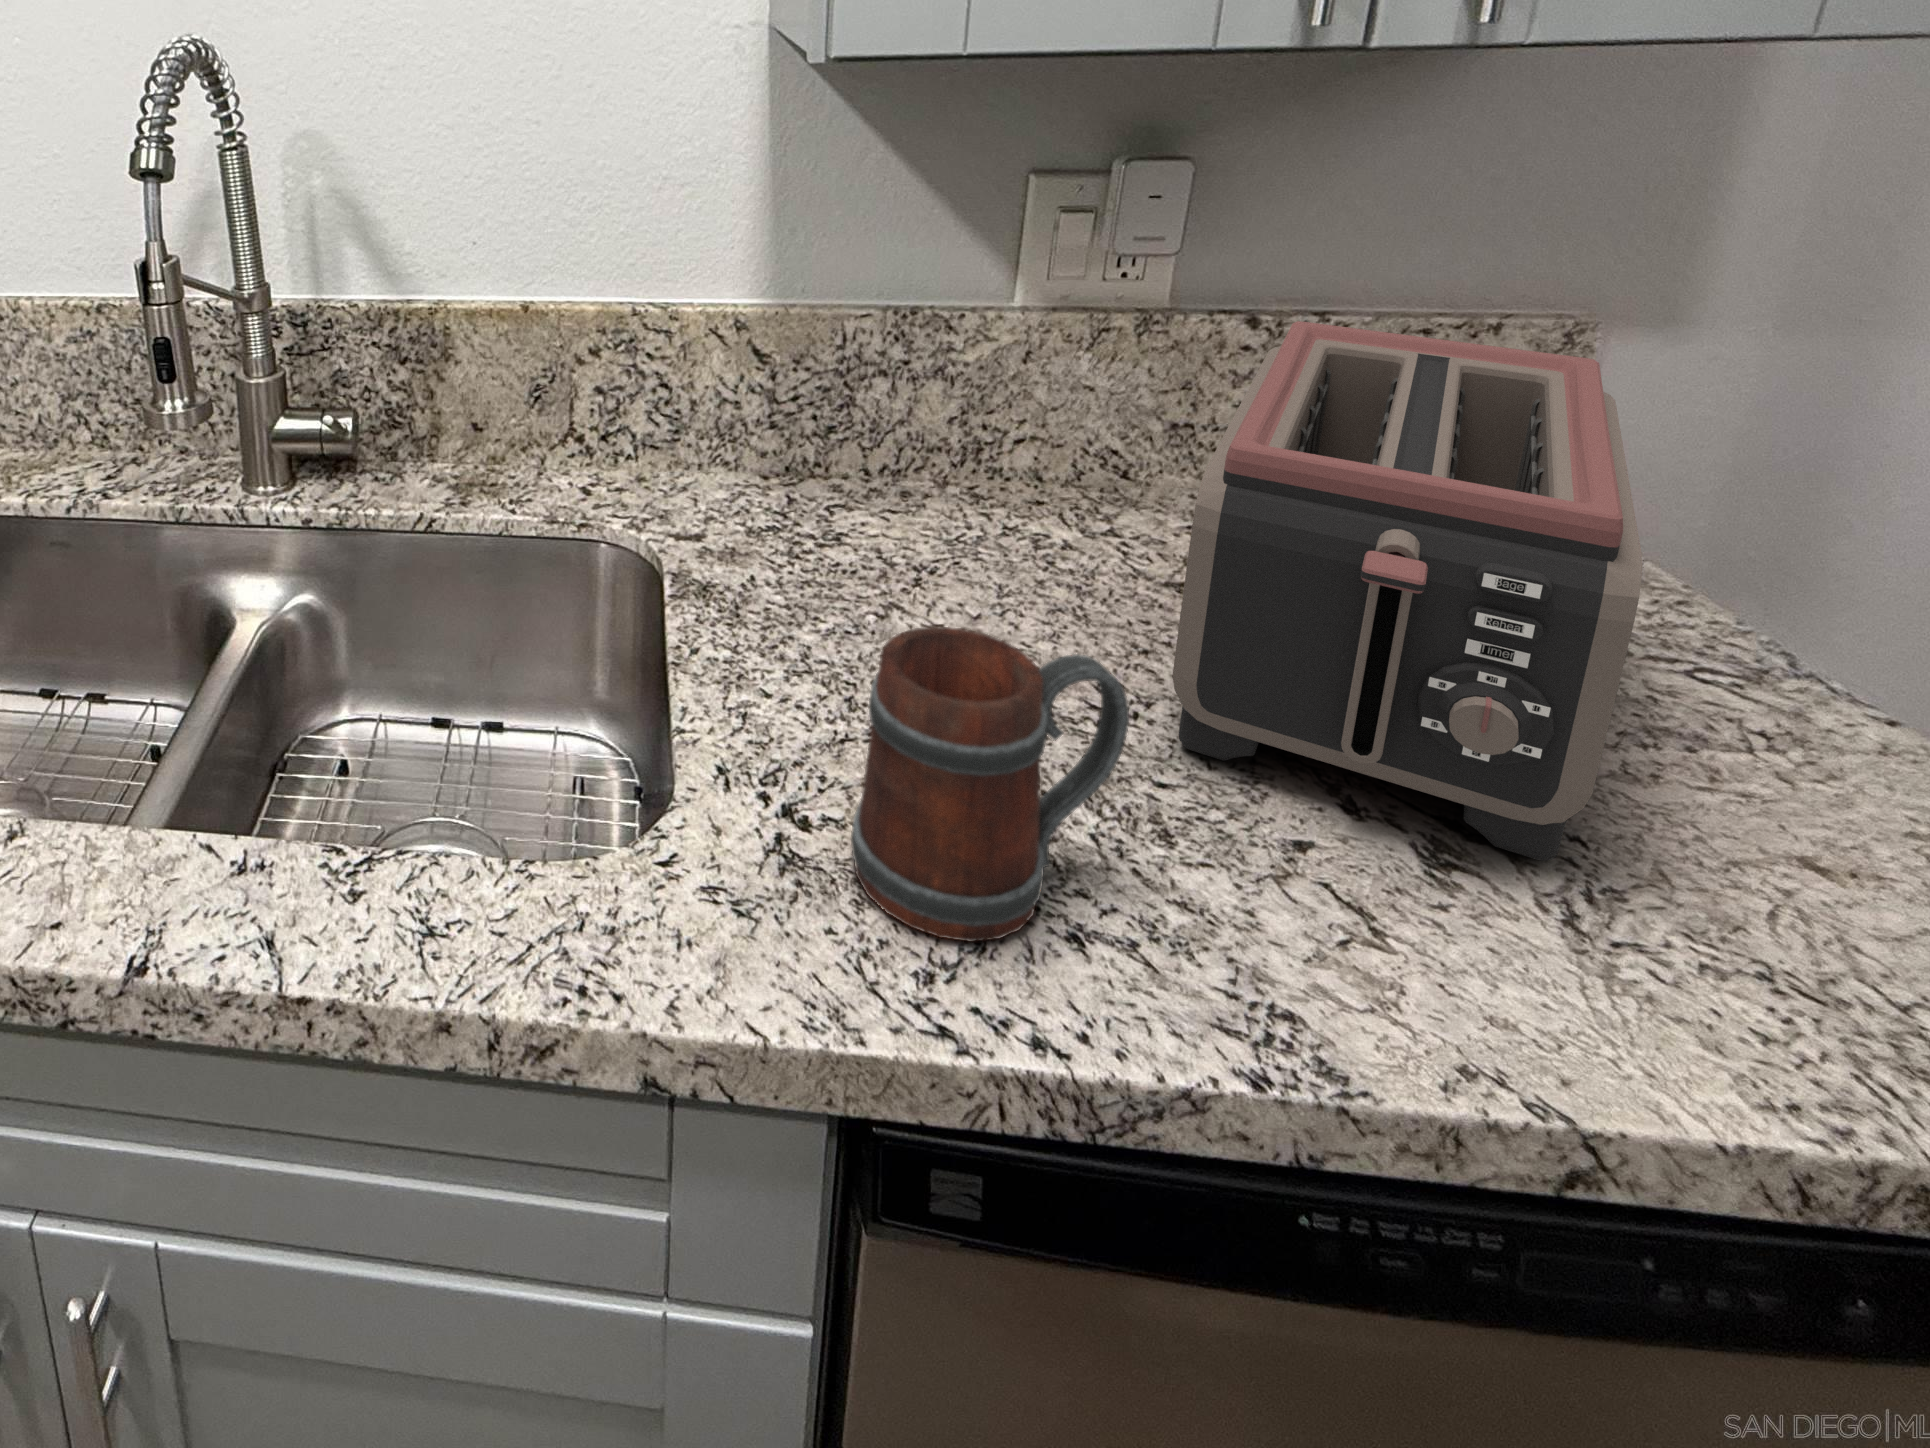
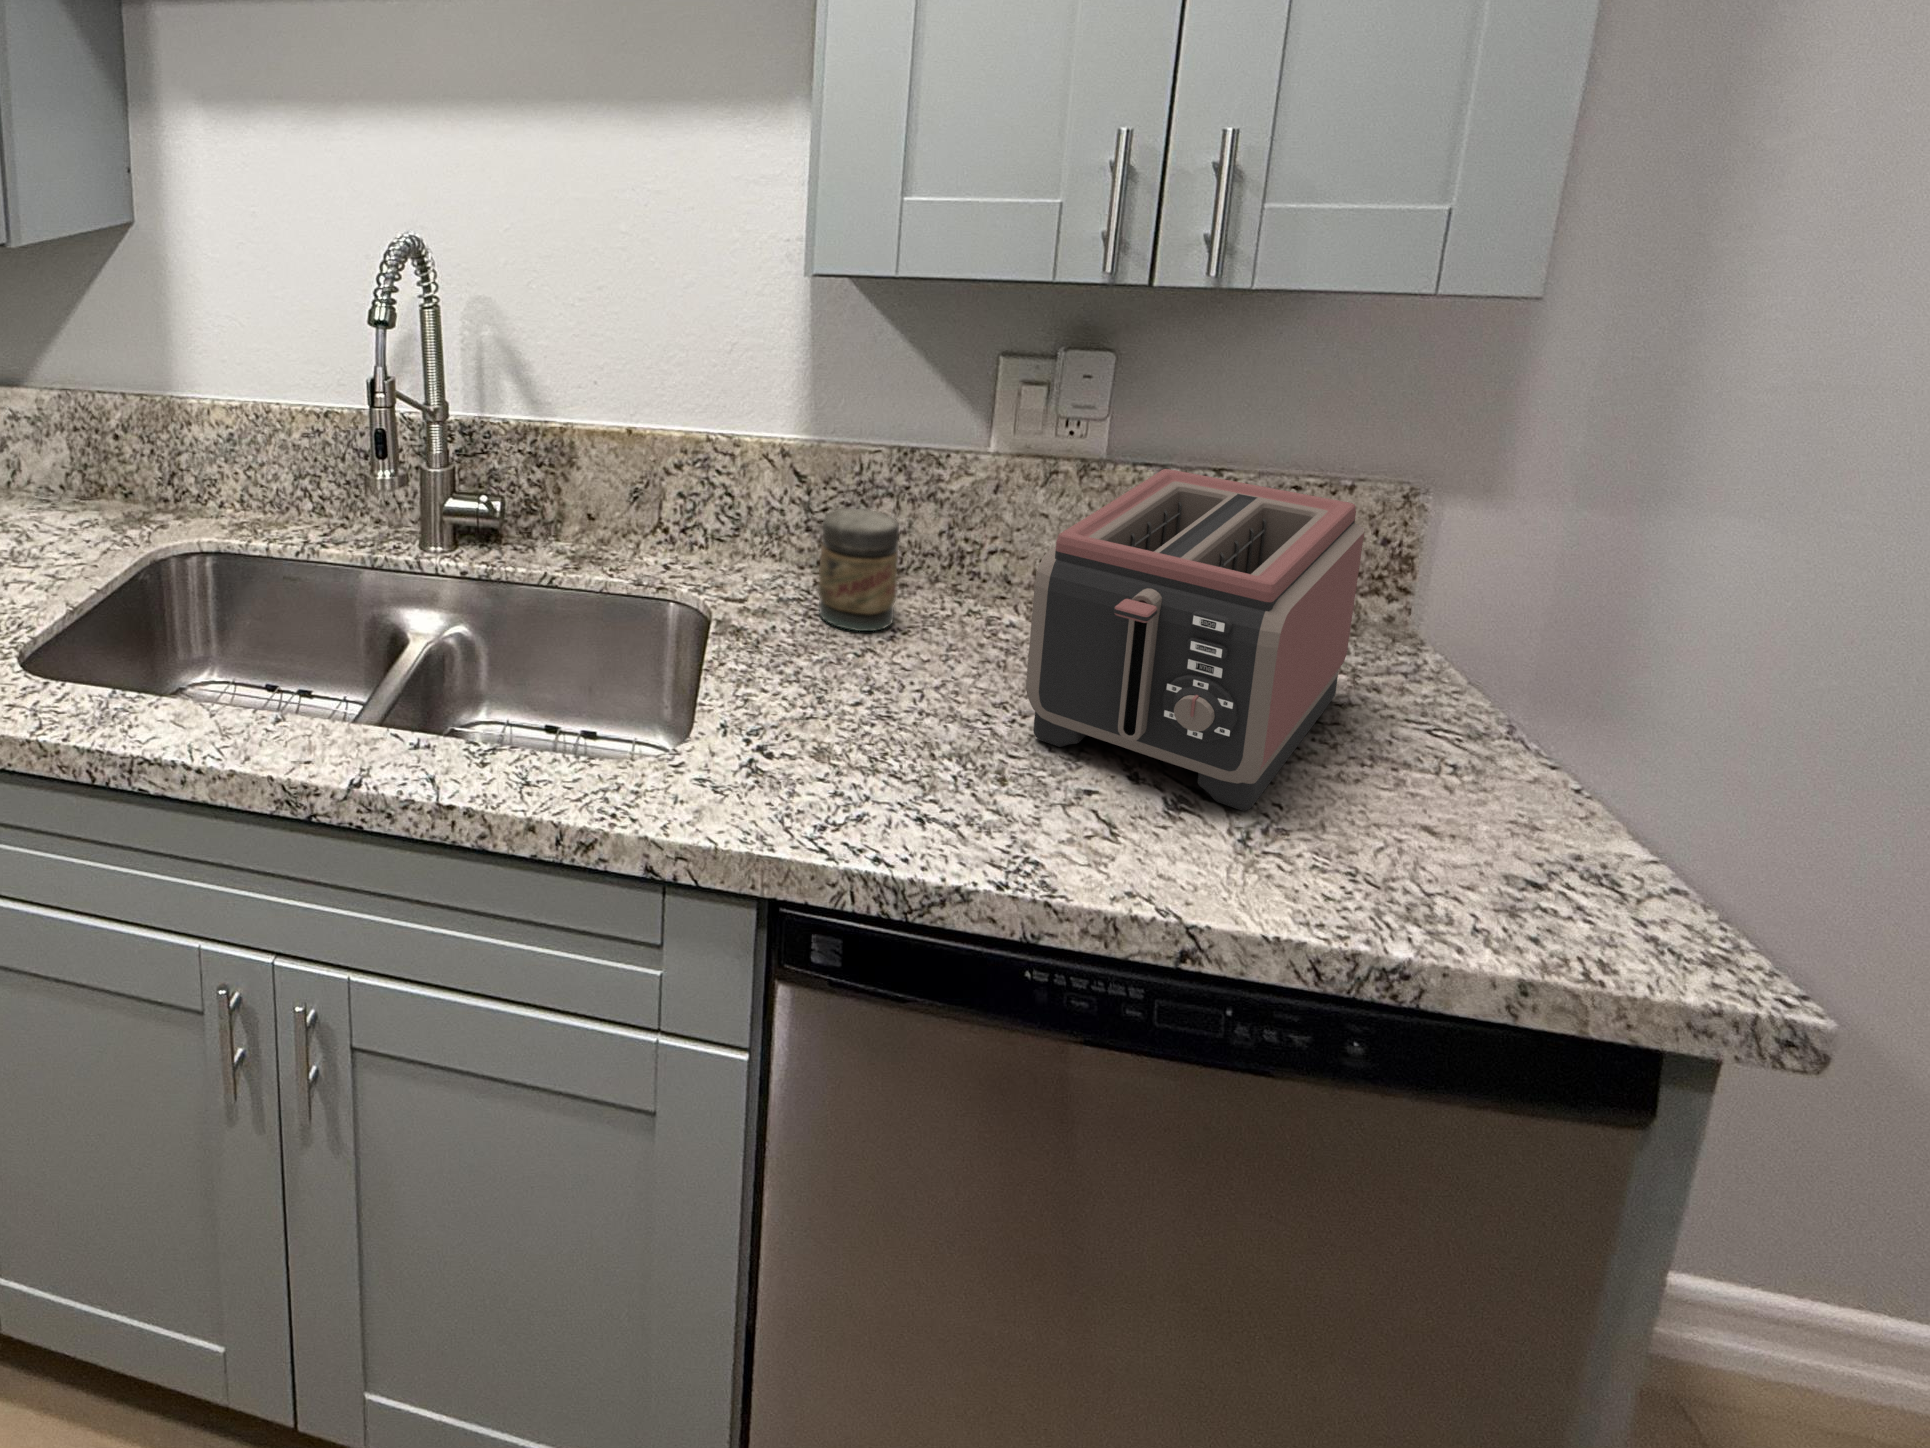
jar: none [807,401,920,575] -> present [818,509,899,631]
mug: present [851,627,1129,942] -> none [792,628,965,815]

